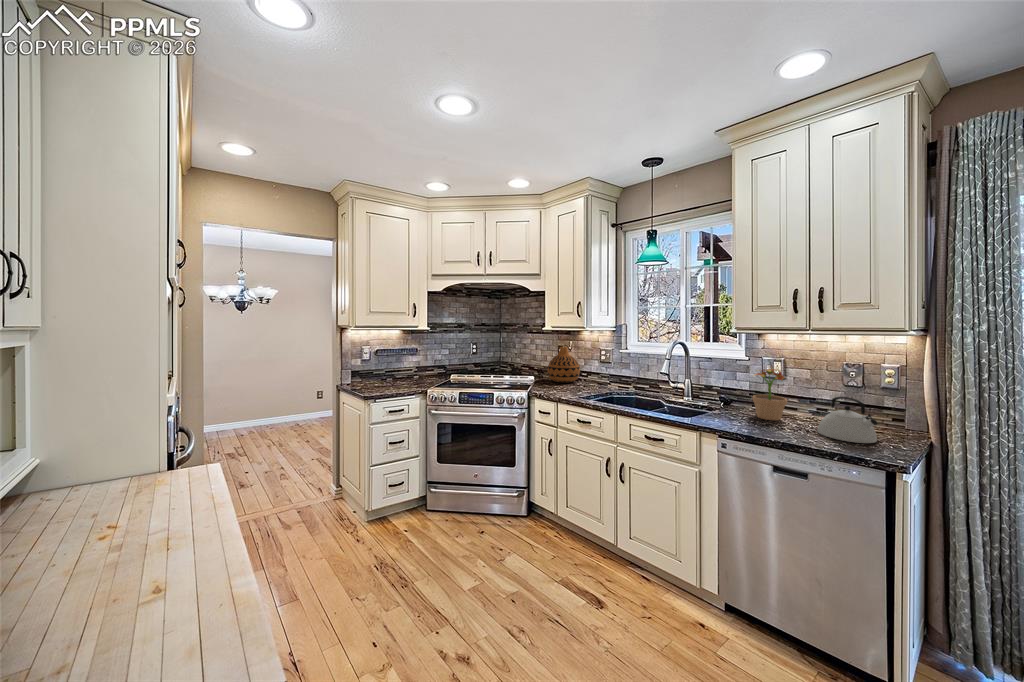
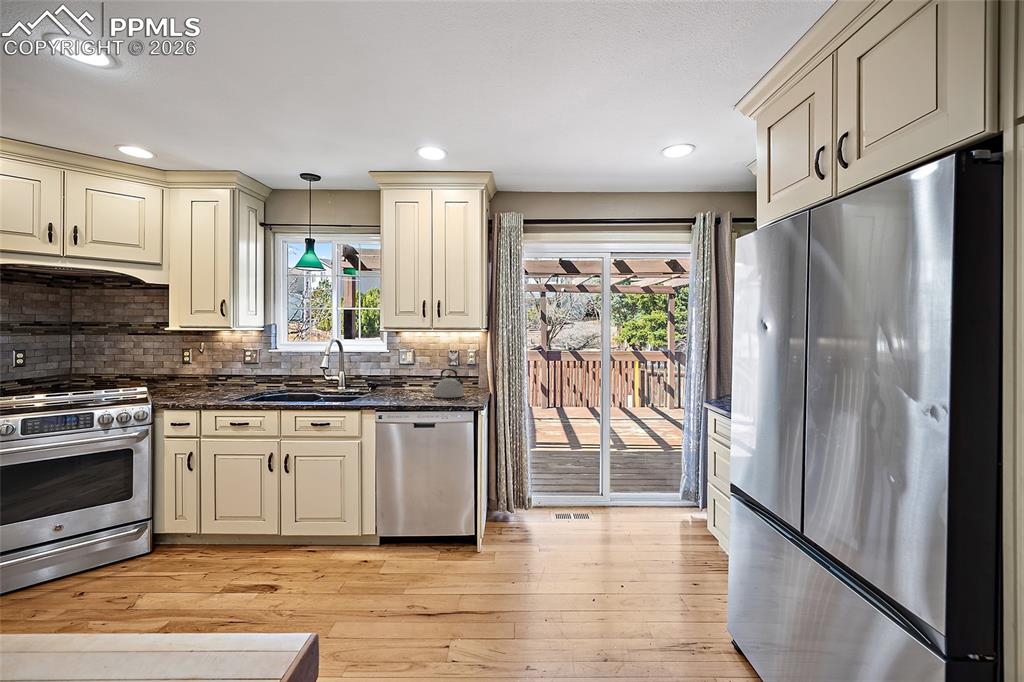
vase: present [548,347,580,383] -> none [172,348,218,392]
potted plant: present [753,367,787,420] -> none [392,351,416,394]

